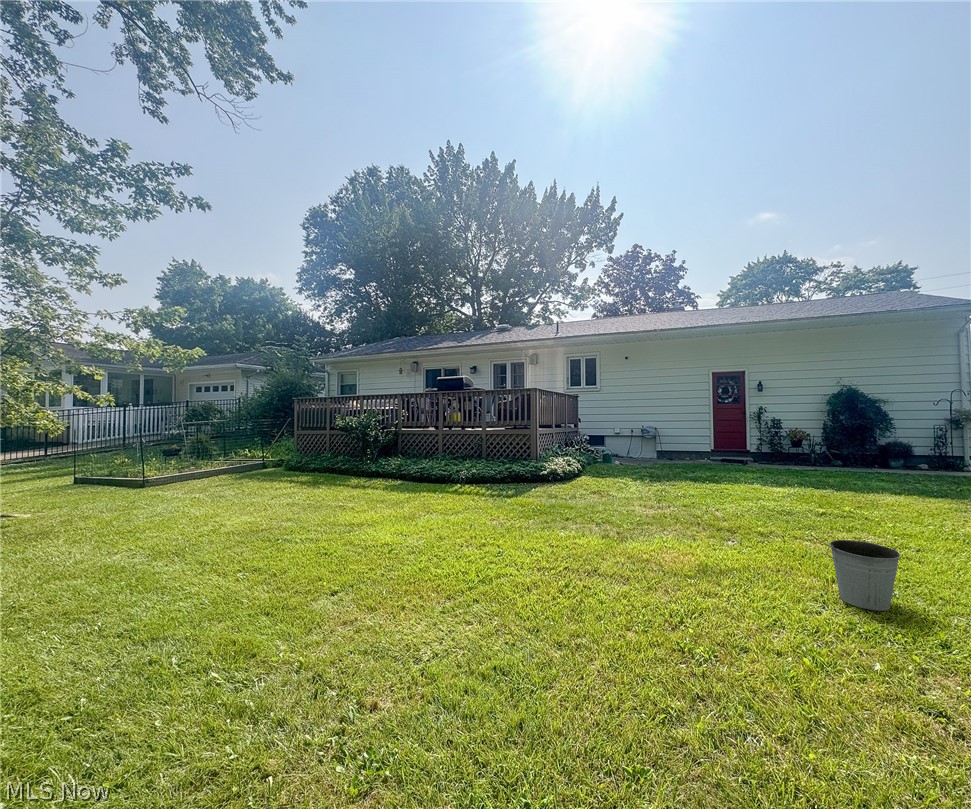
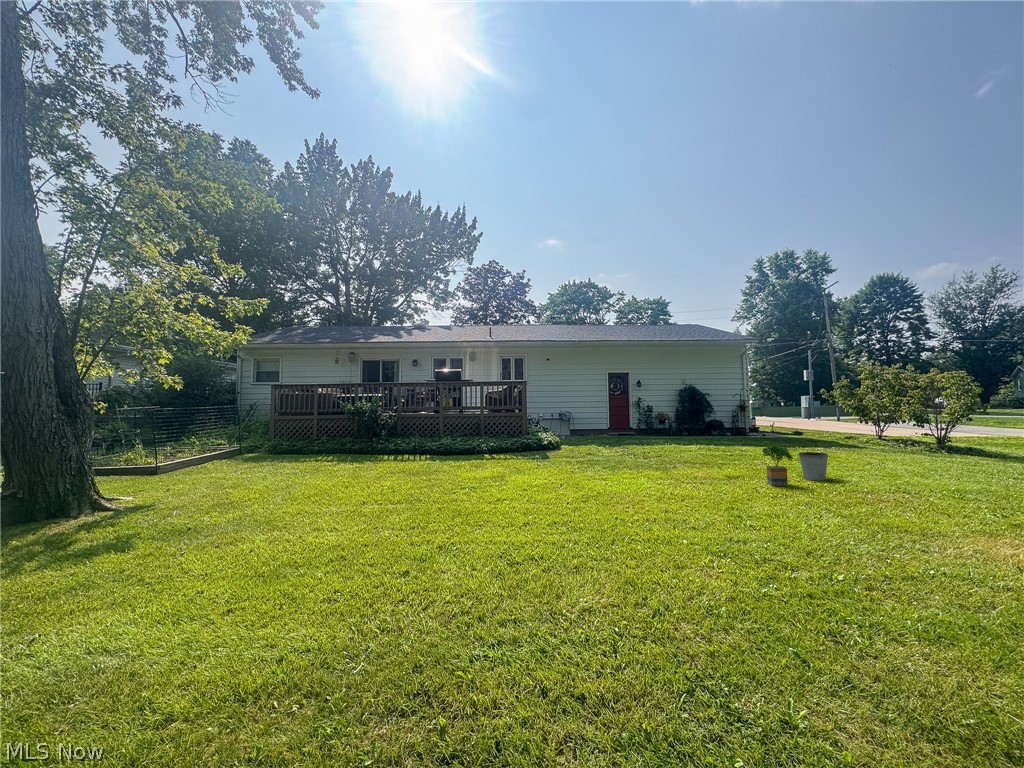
potted tree: none [723,518,783,605] -> present [762,446,793,486]

